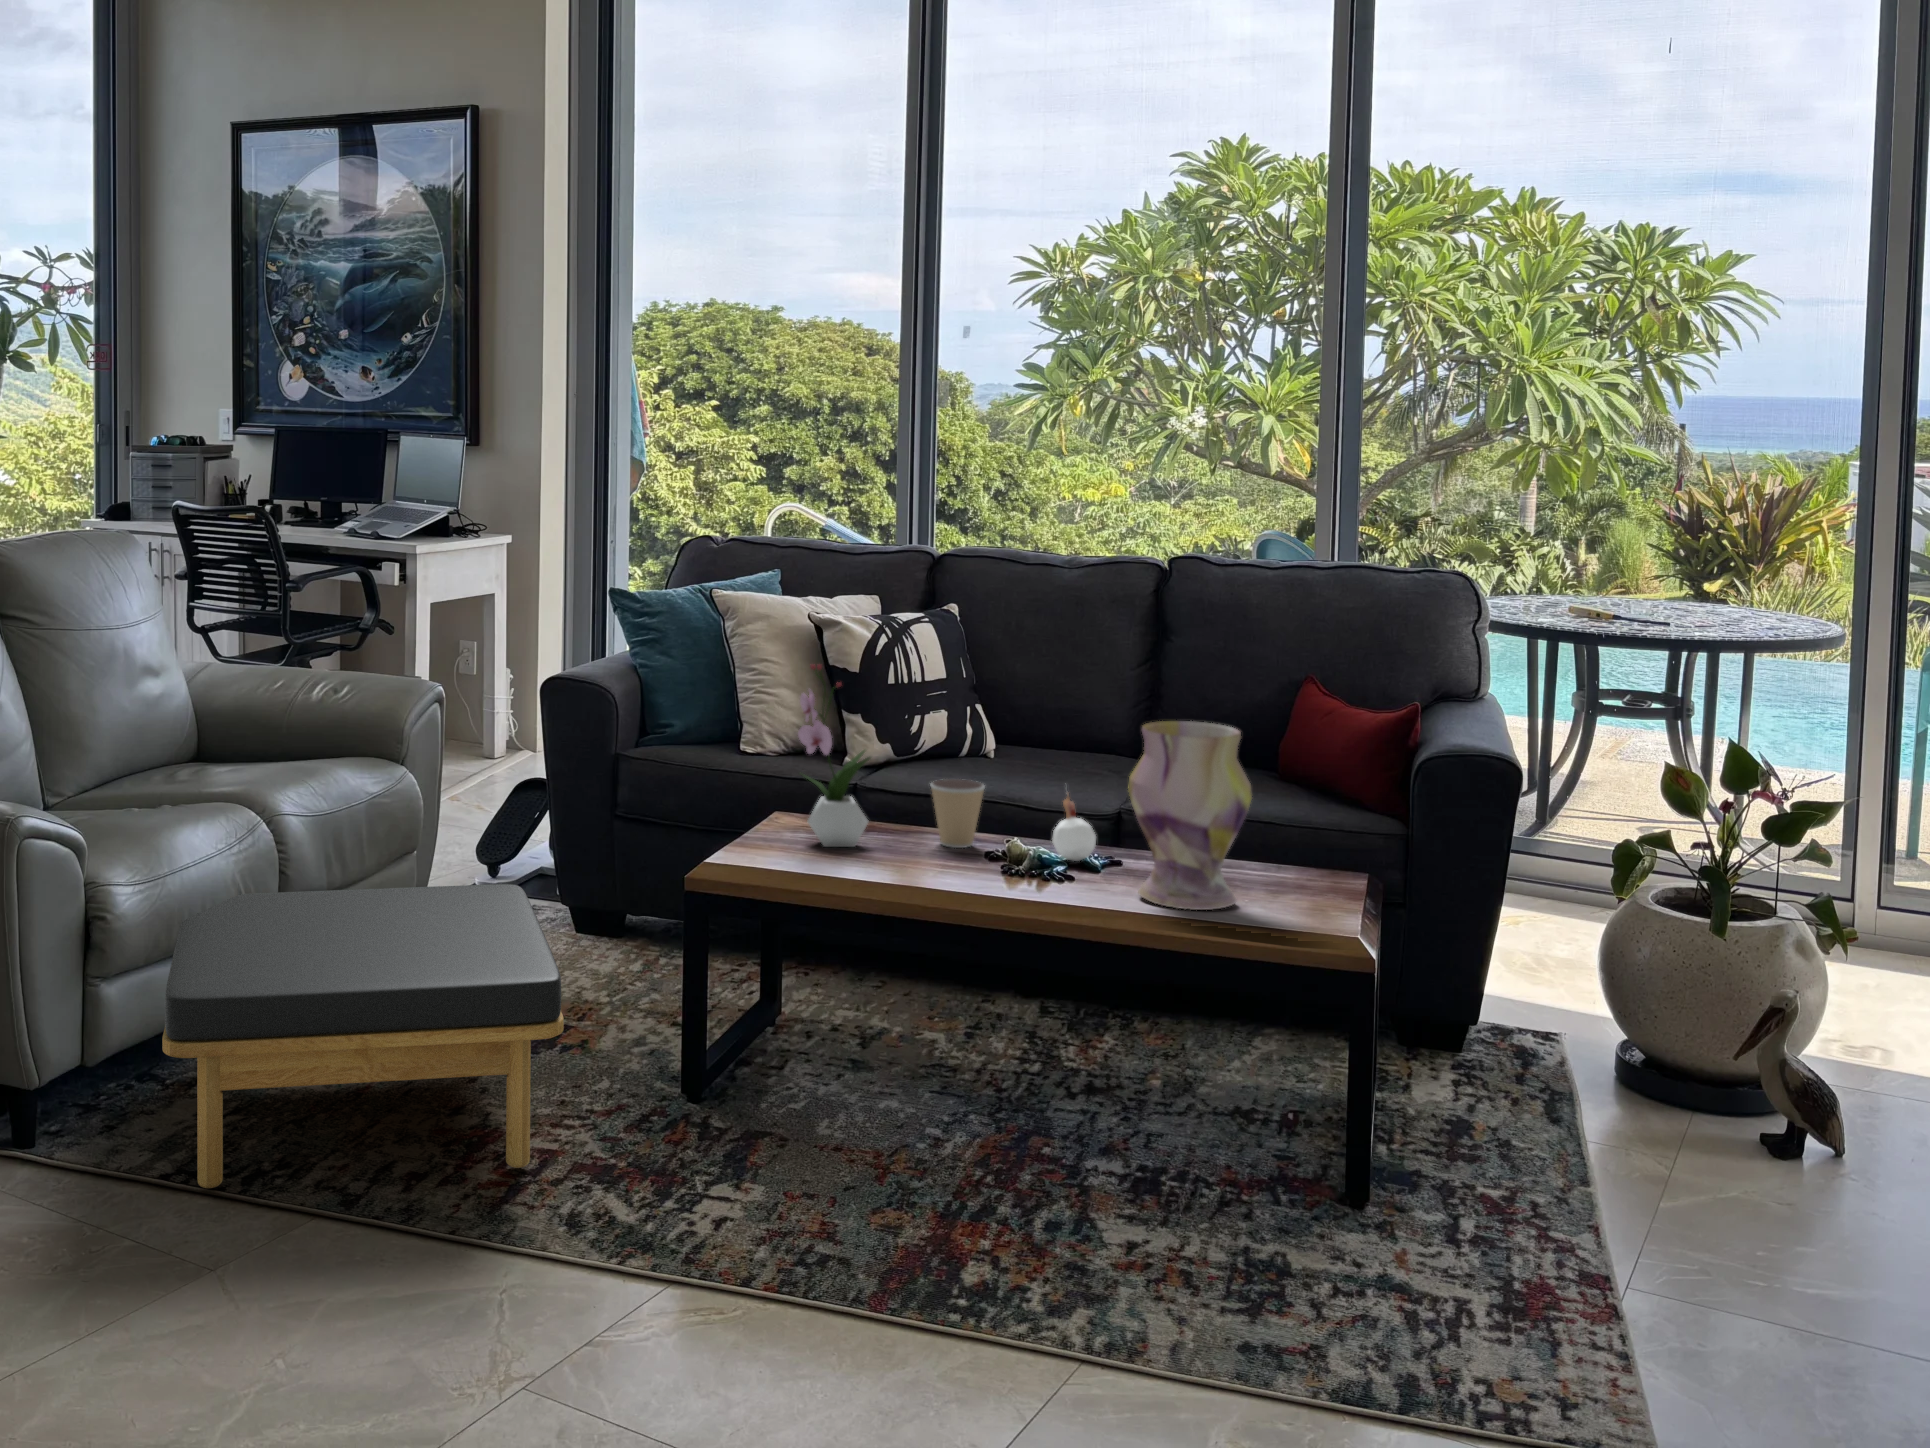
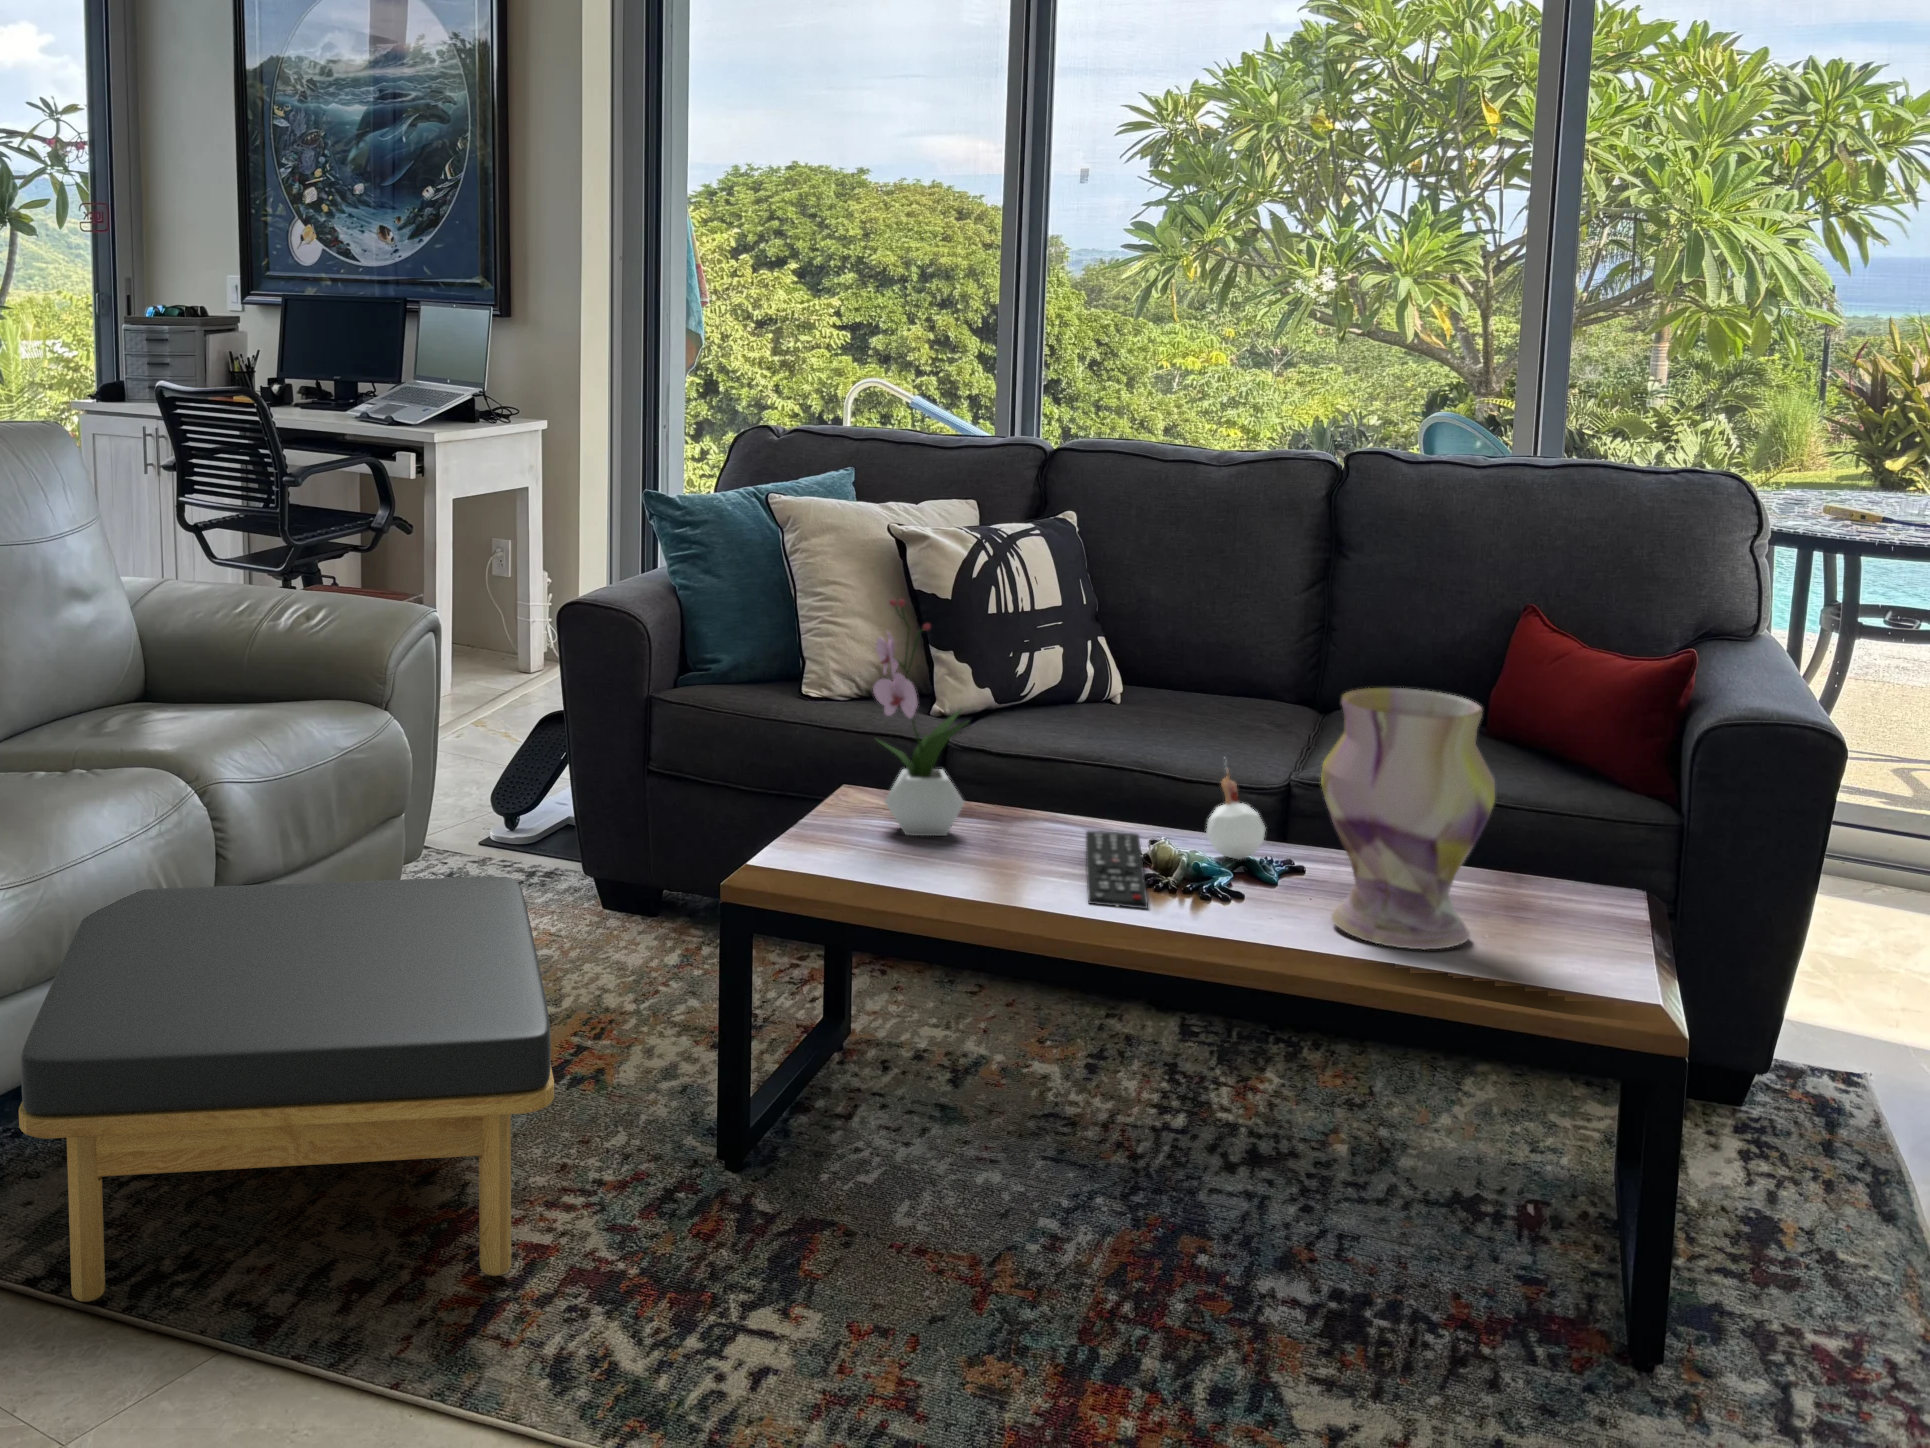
coffee cup: present [931,779,985,848] -> none [1045,746,1117,836]
remote control: none [960,841,1004,893] -> present [1086,831,1148,909]

